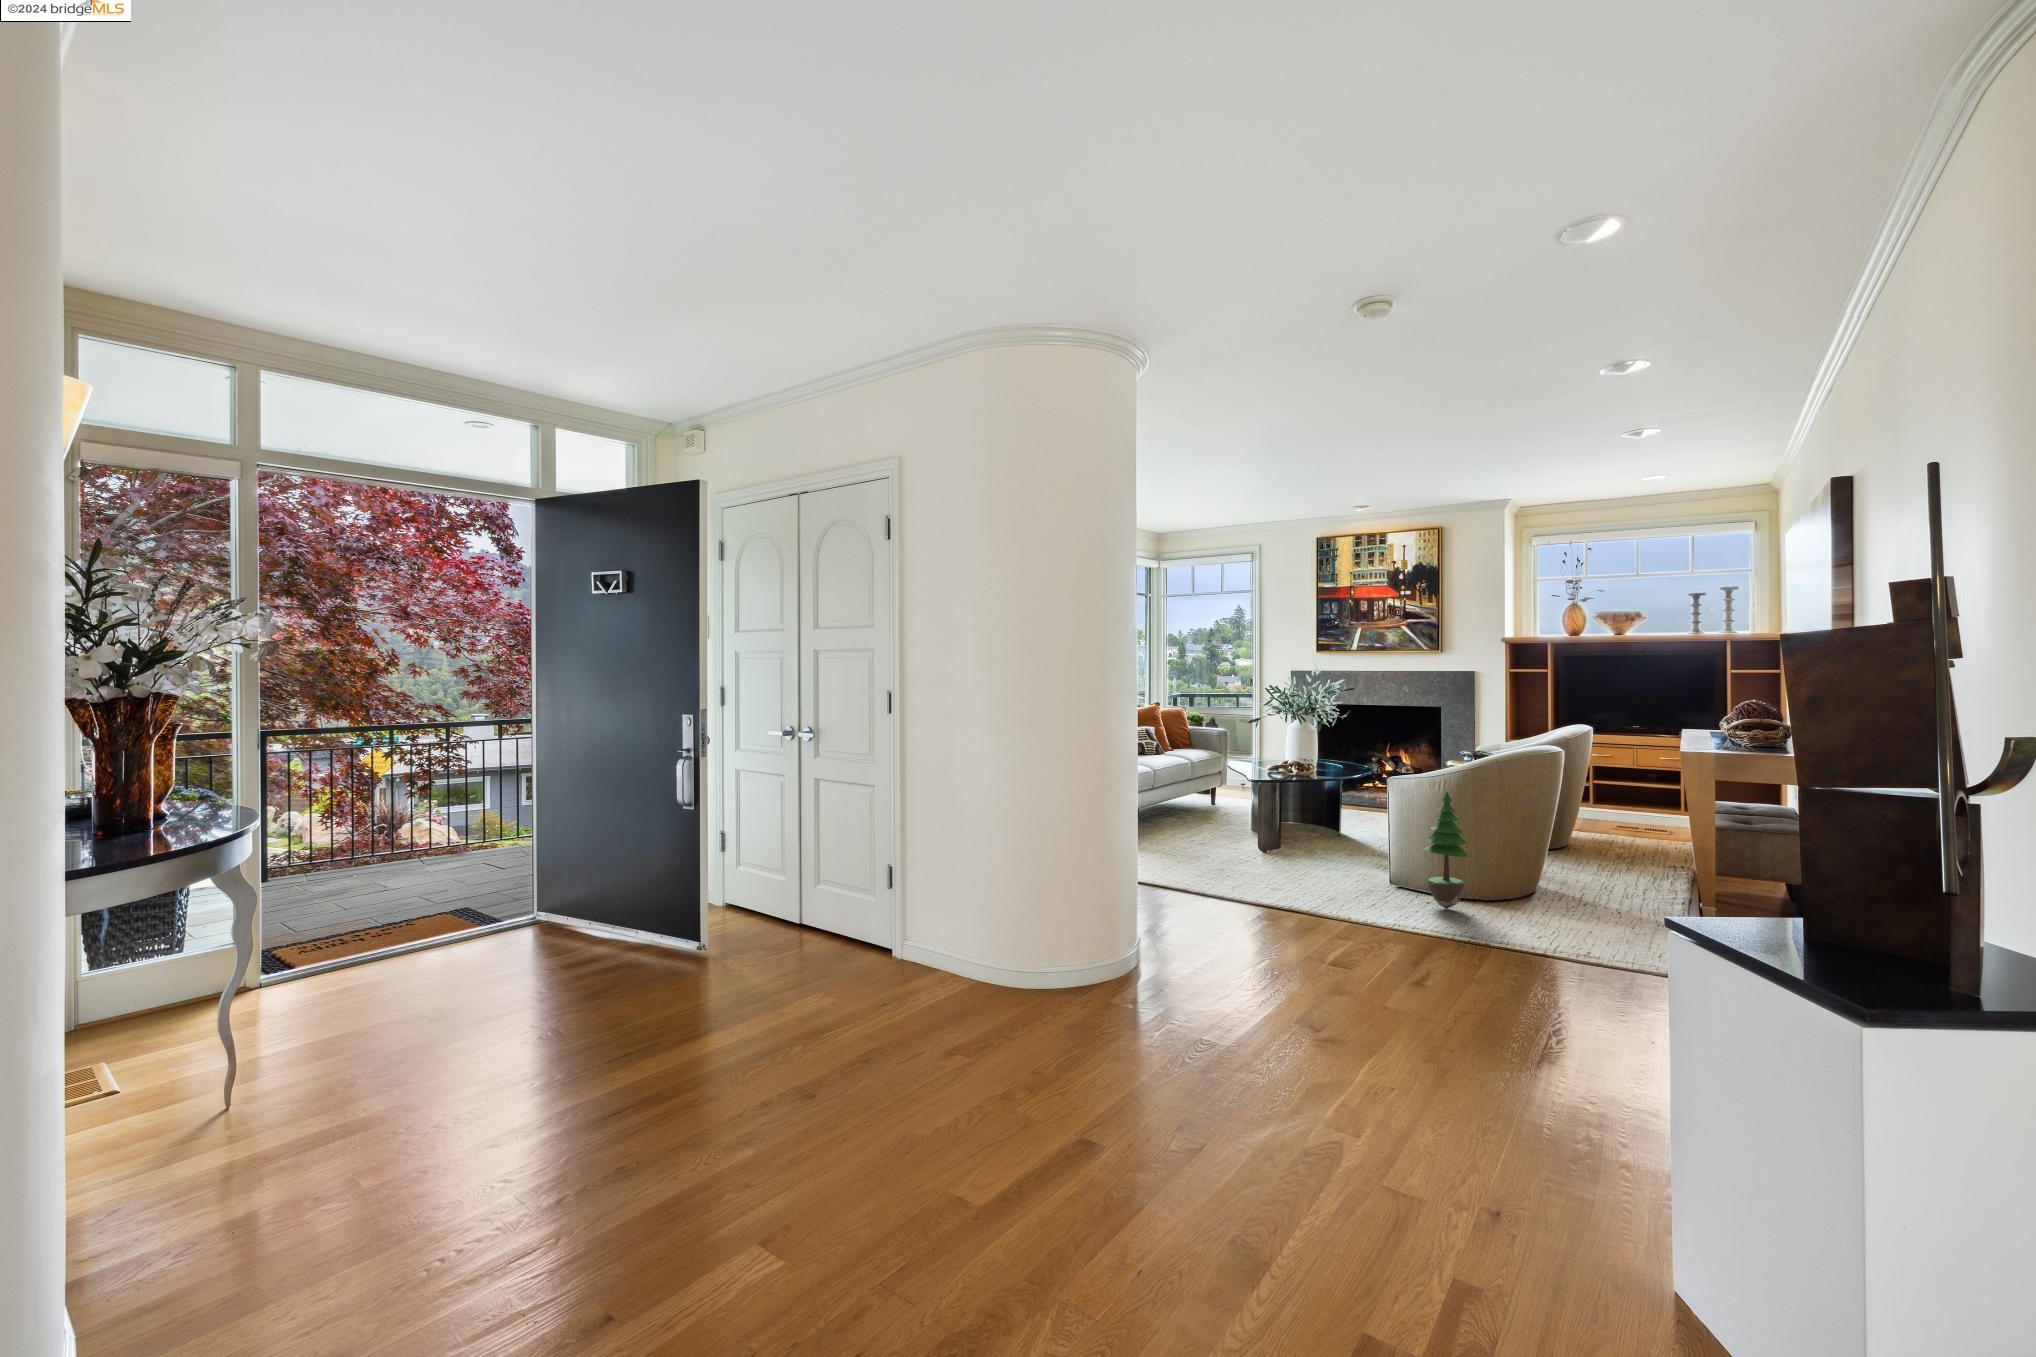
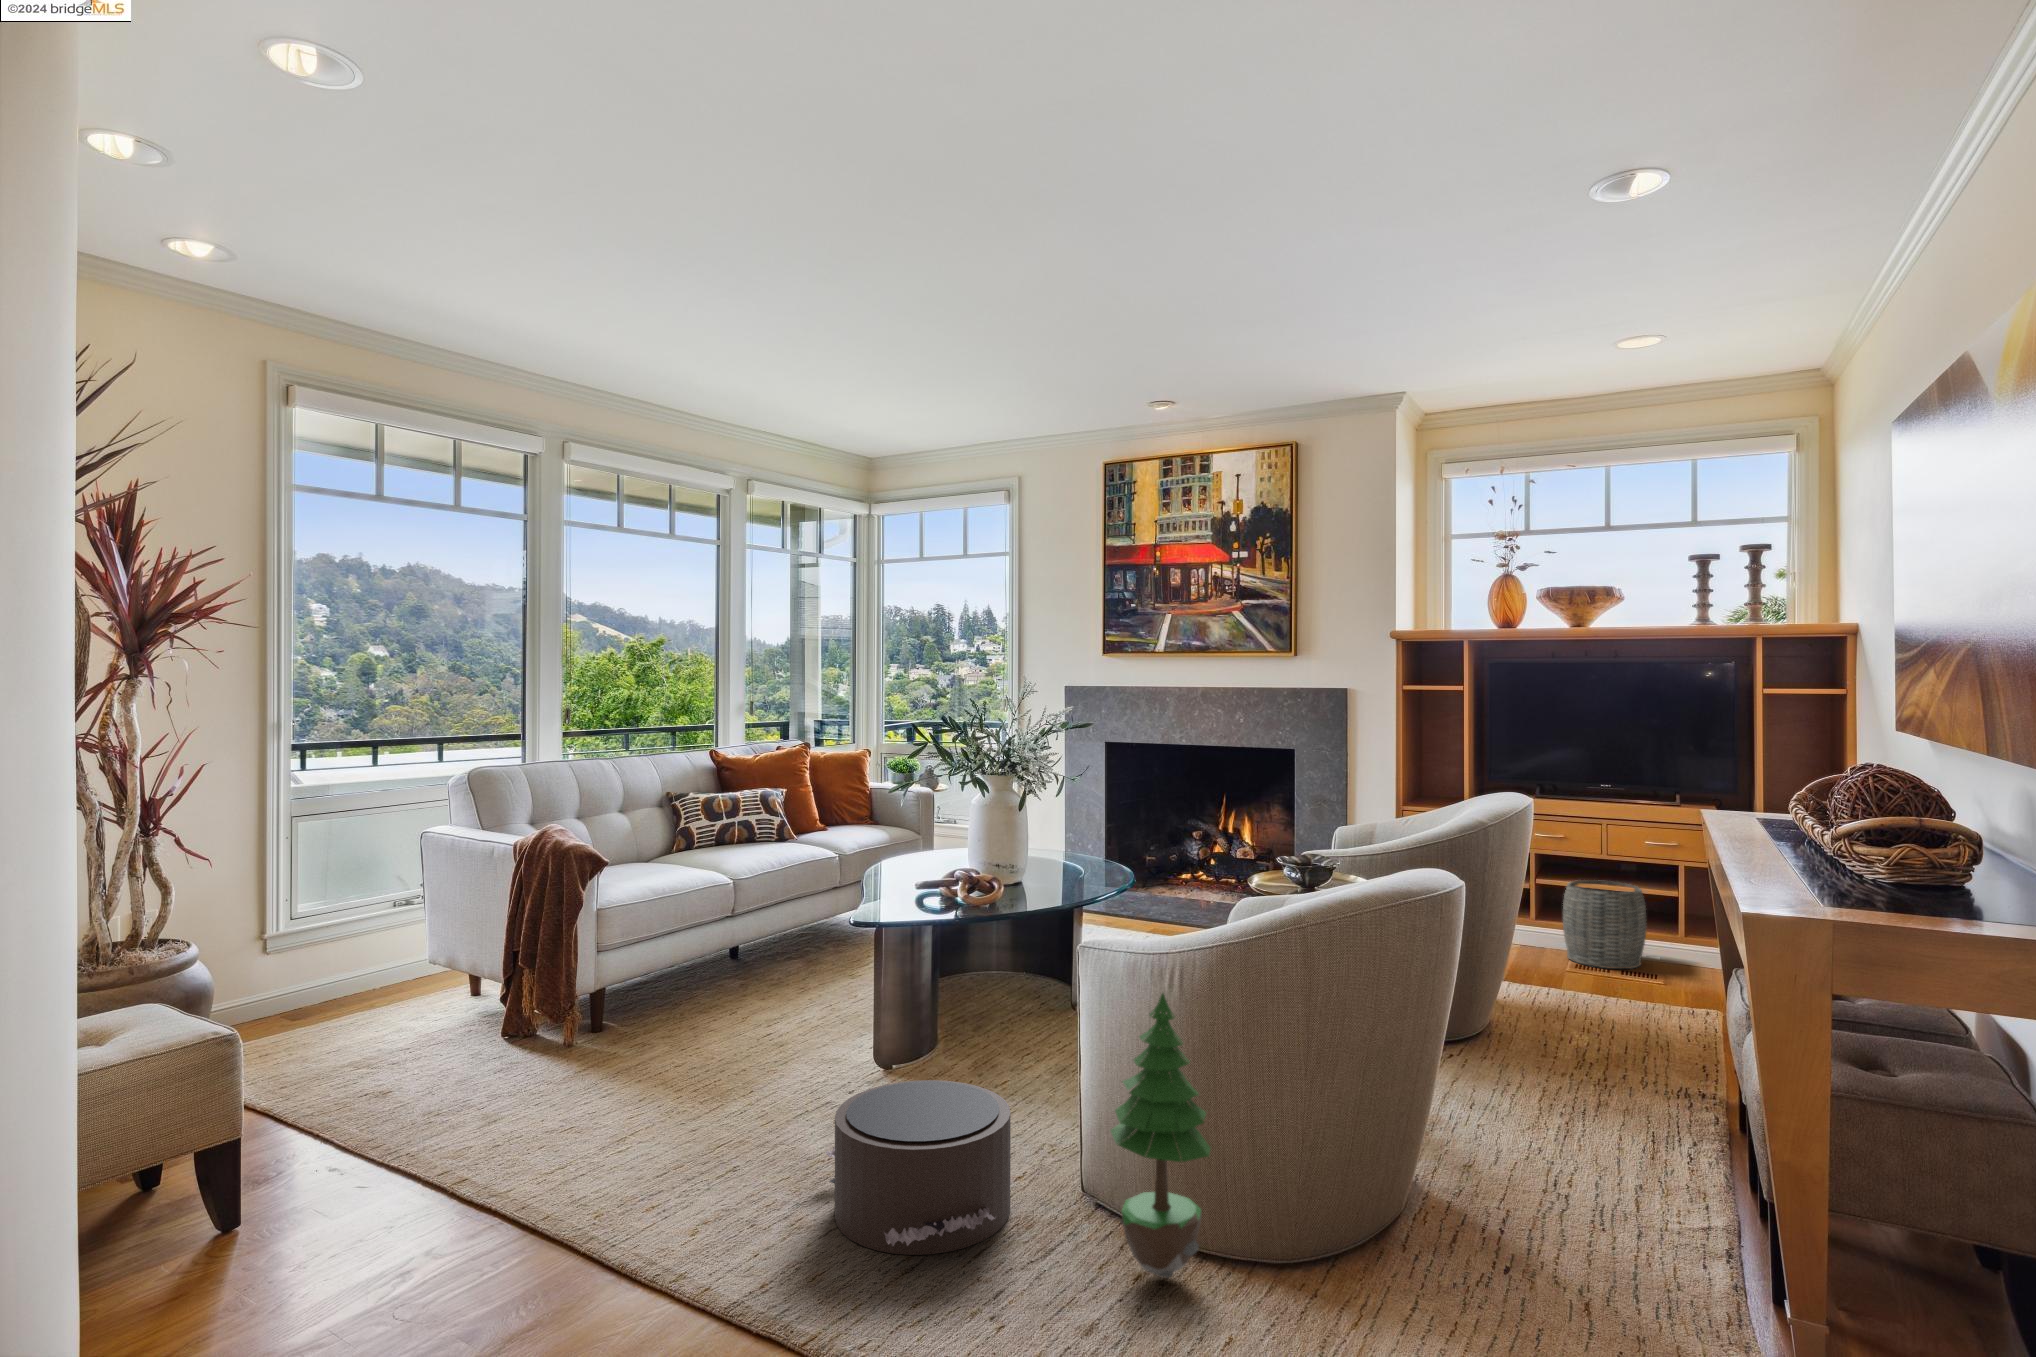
woven basket: none [1610,781,1661,829] -> present [1563,880,1646,969]
pouf: none [1274,843,1370,902] -> present [825,1080,1011,1255]

